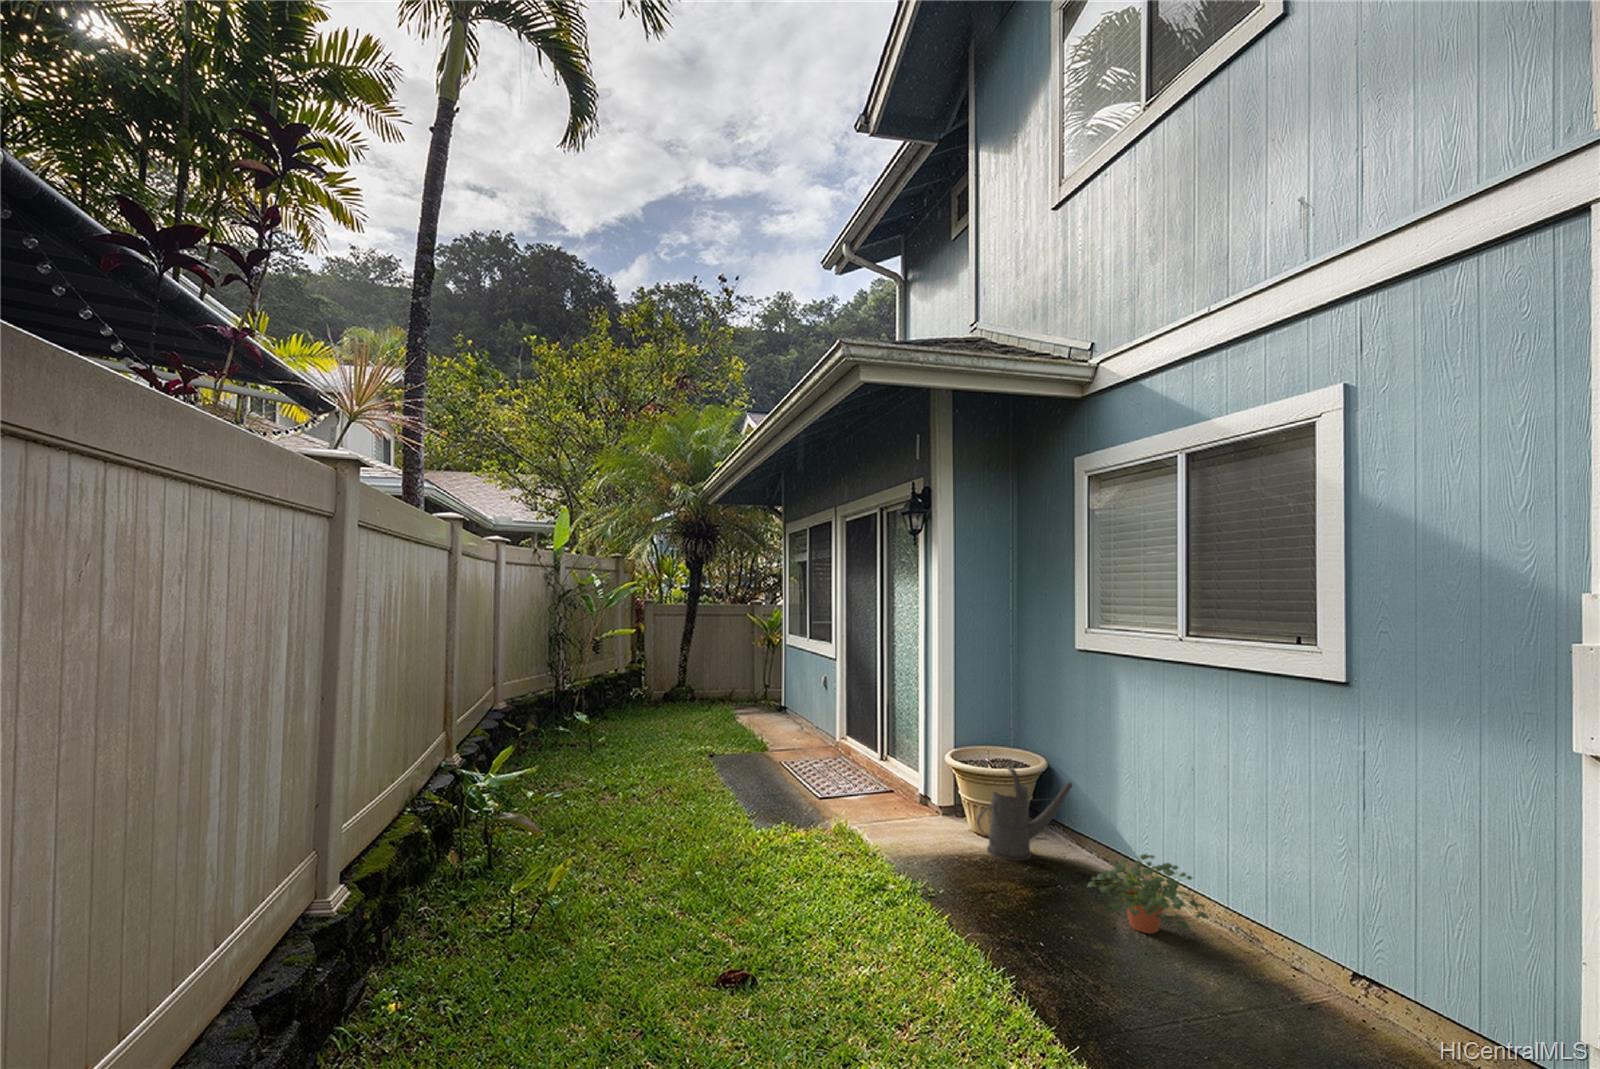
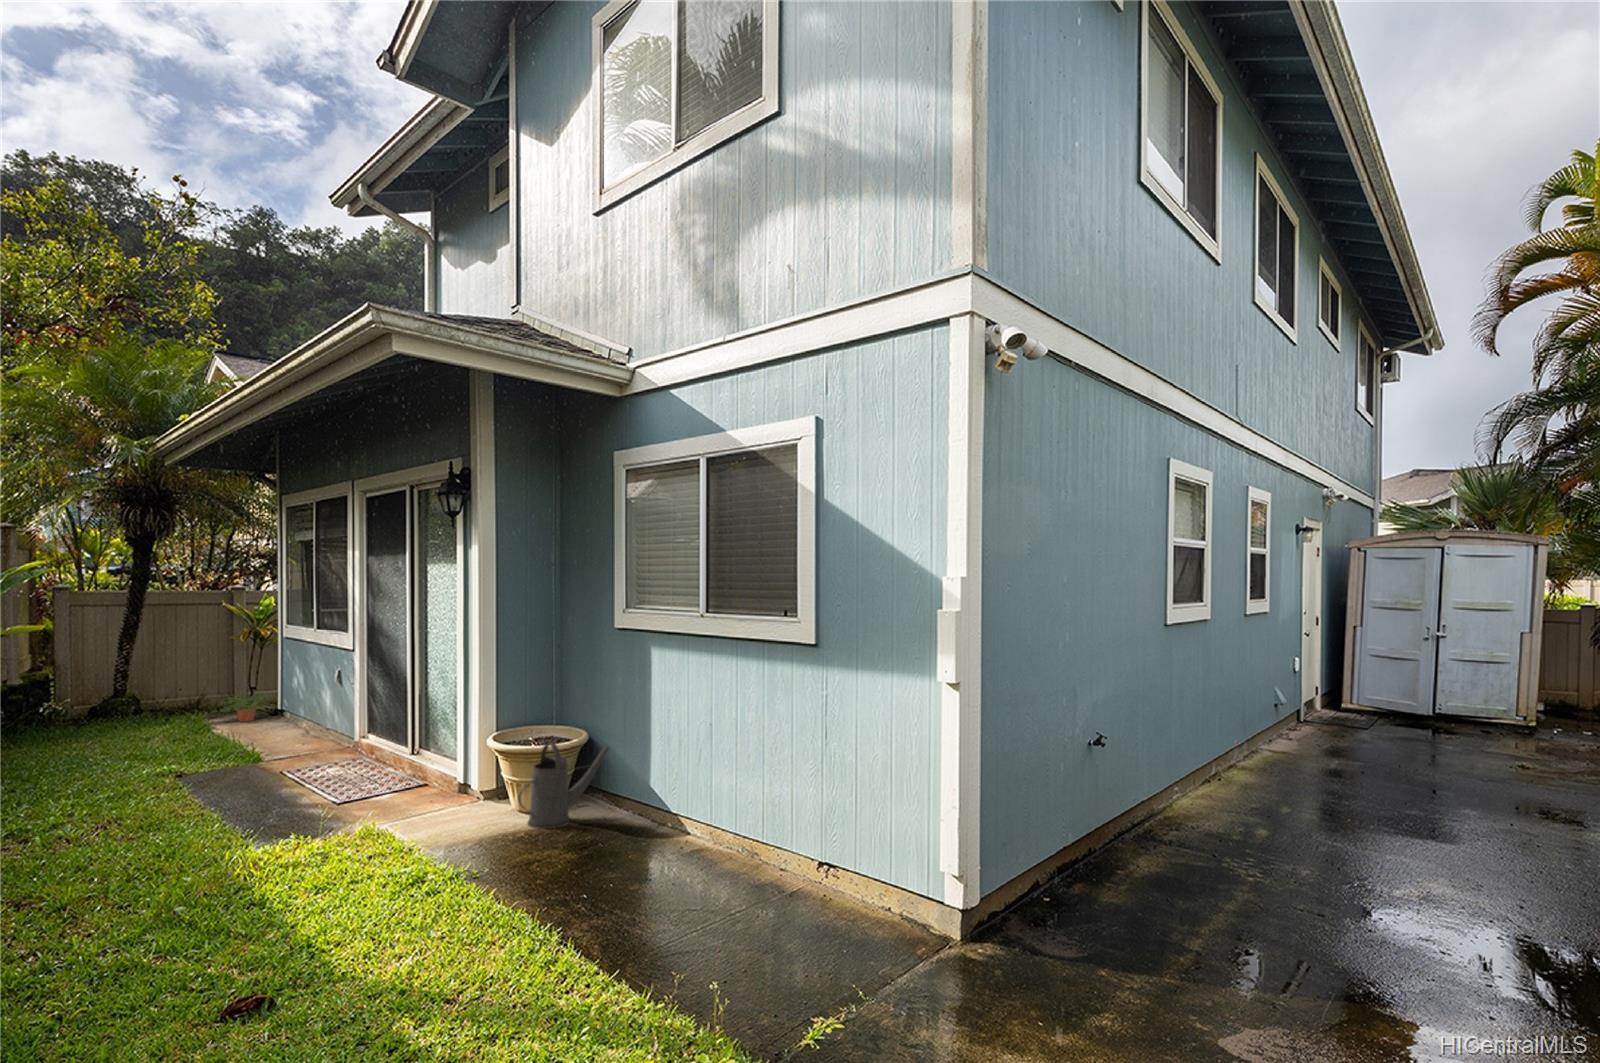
potted plant: present [1088,854,1207,934] -> present [219,692,275,722]

